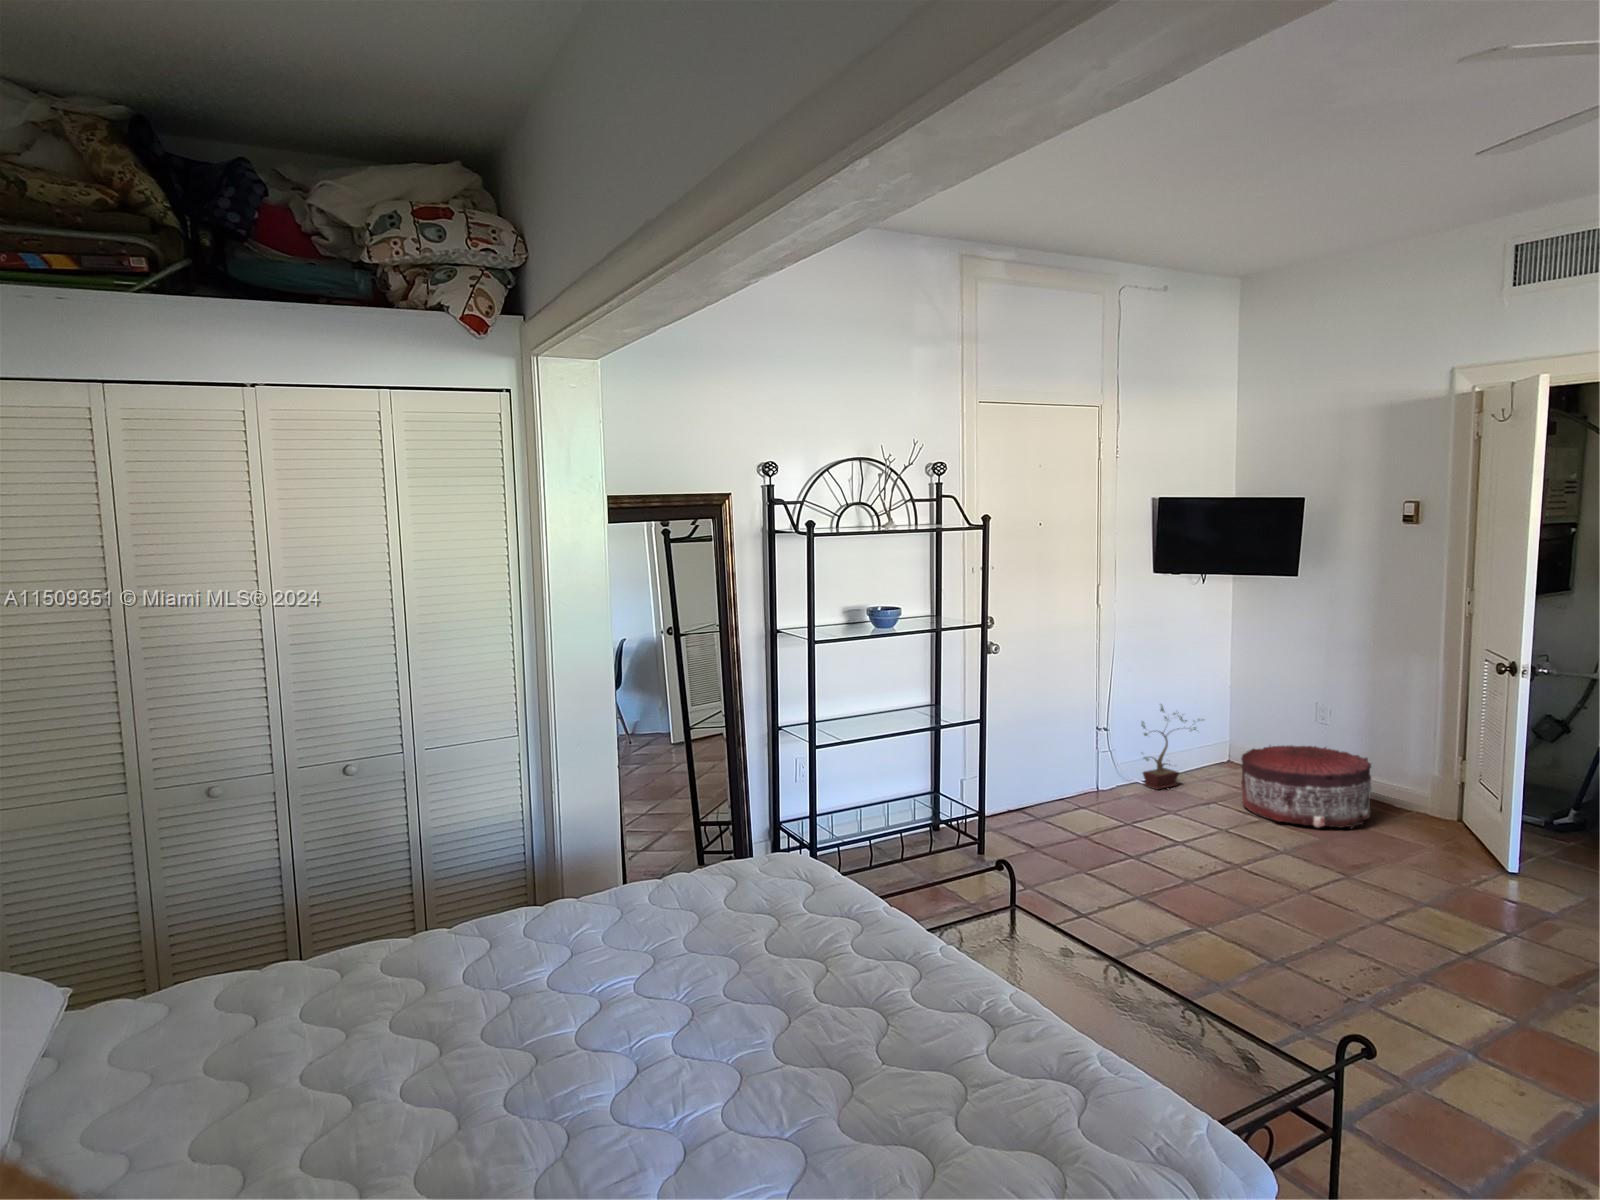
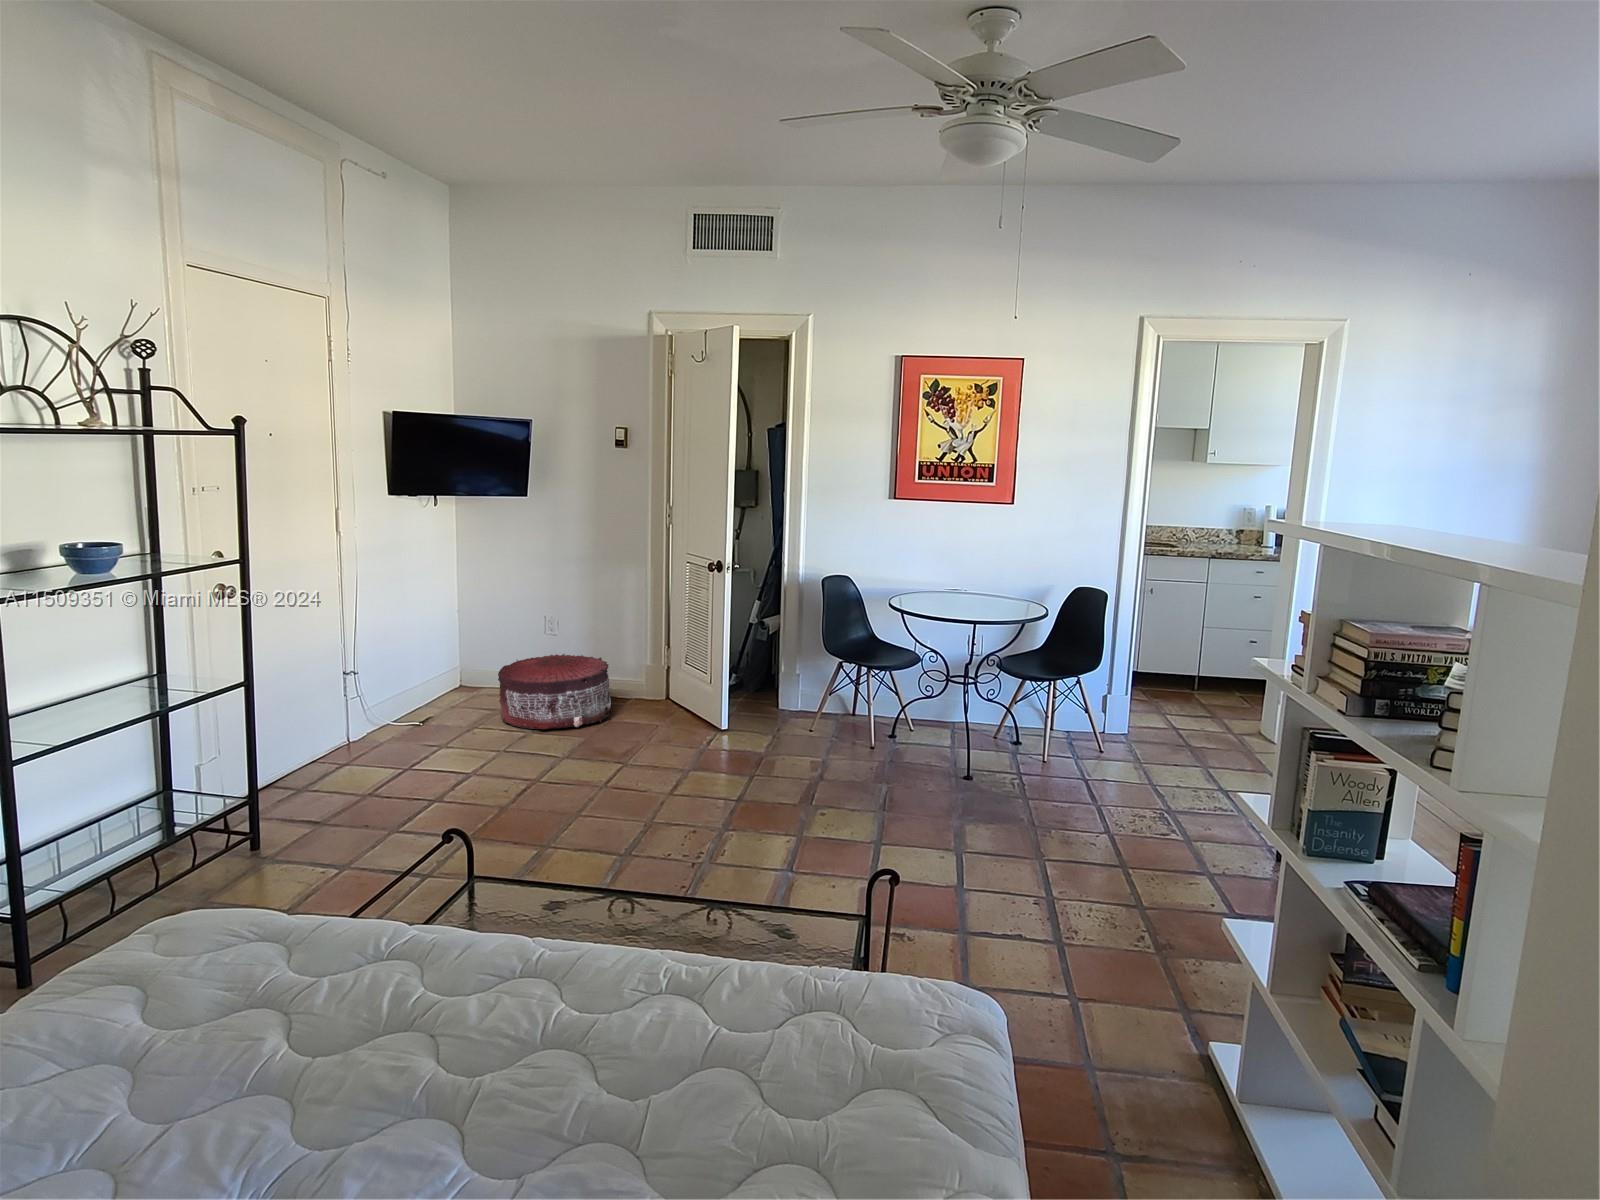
potted plant: present [1142,704,1200,789] -> none [392,633,451,724]

